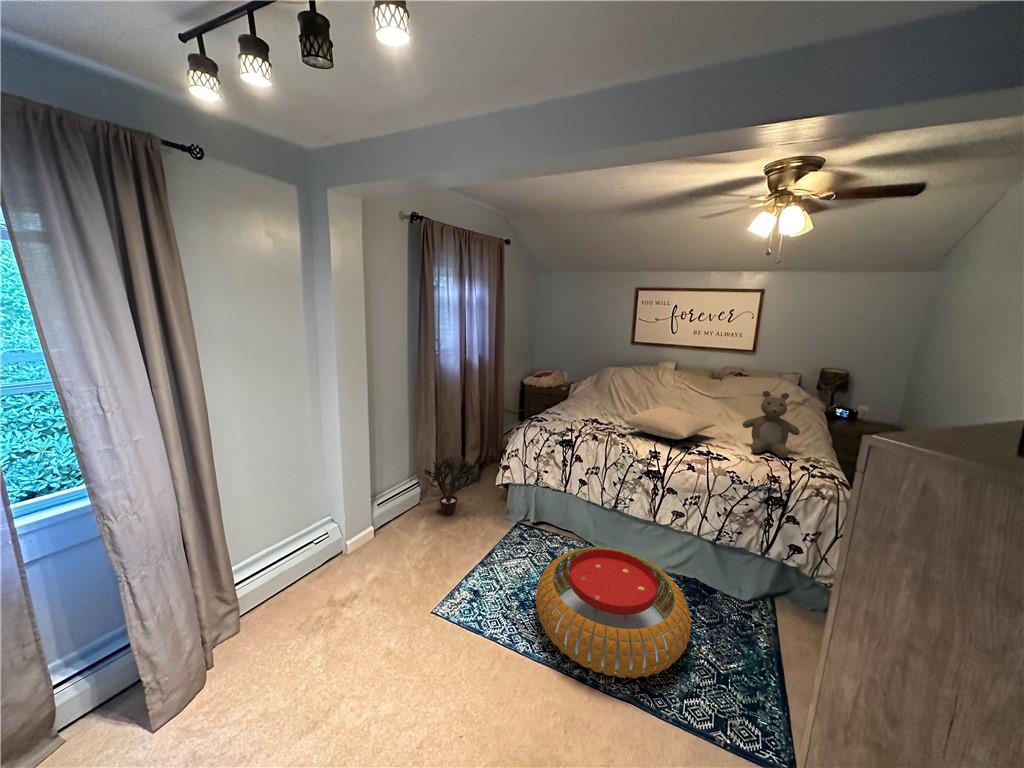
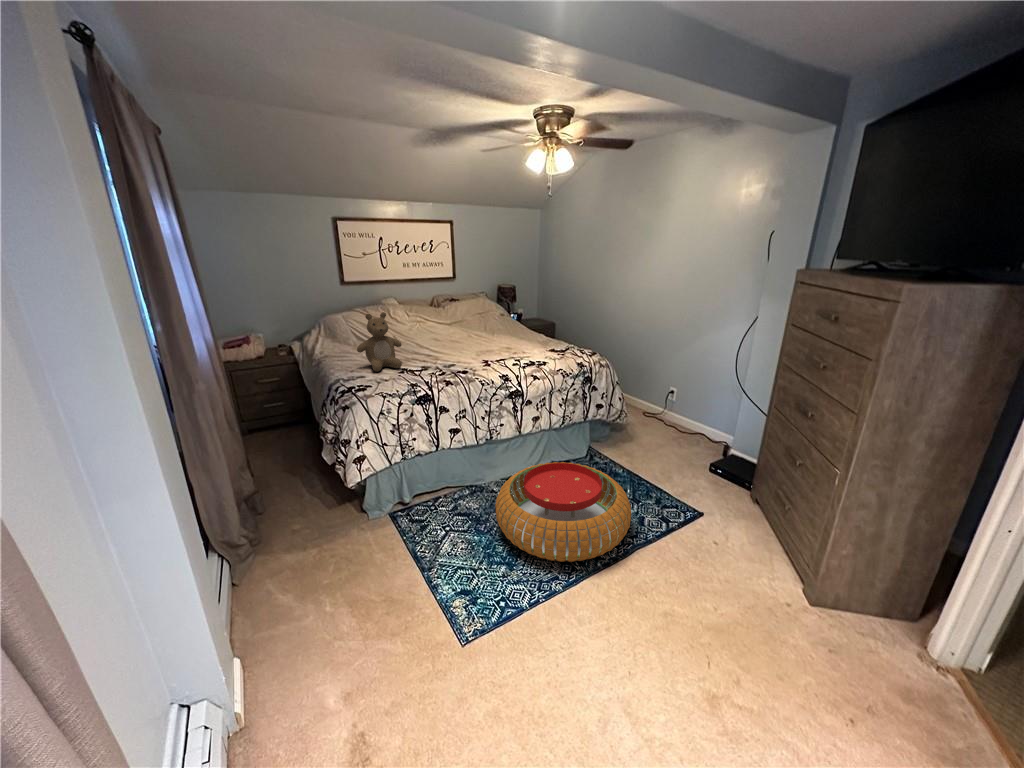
teddy bear: present [743,391,800,458] -> present [357,312,402,372]
pillow: present [624,407,716,439] -> none [449,336,517,364]
potted plant: present [424,457,481,514] -> none [230,480,329,573]

